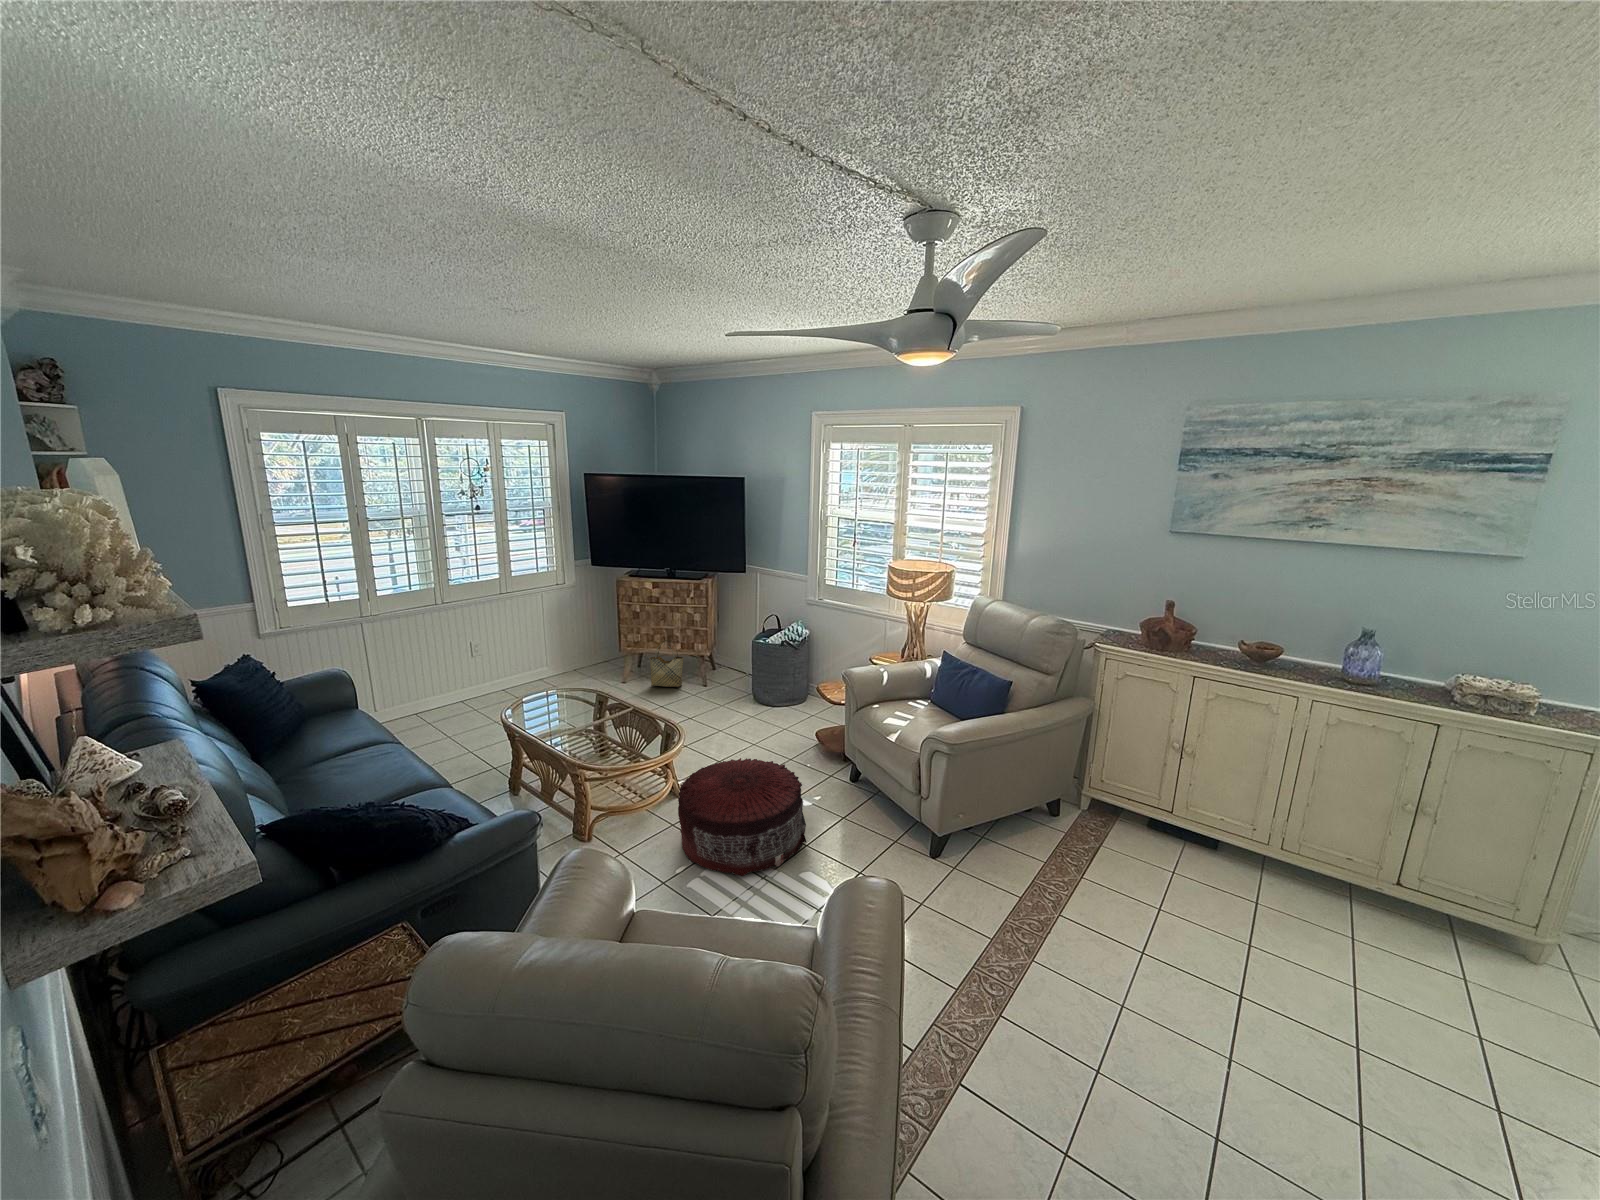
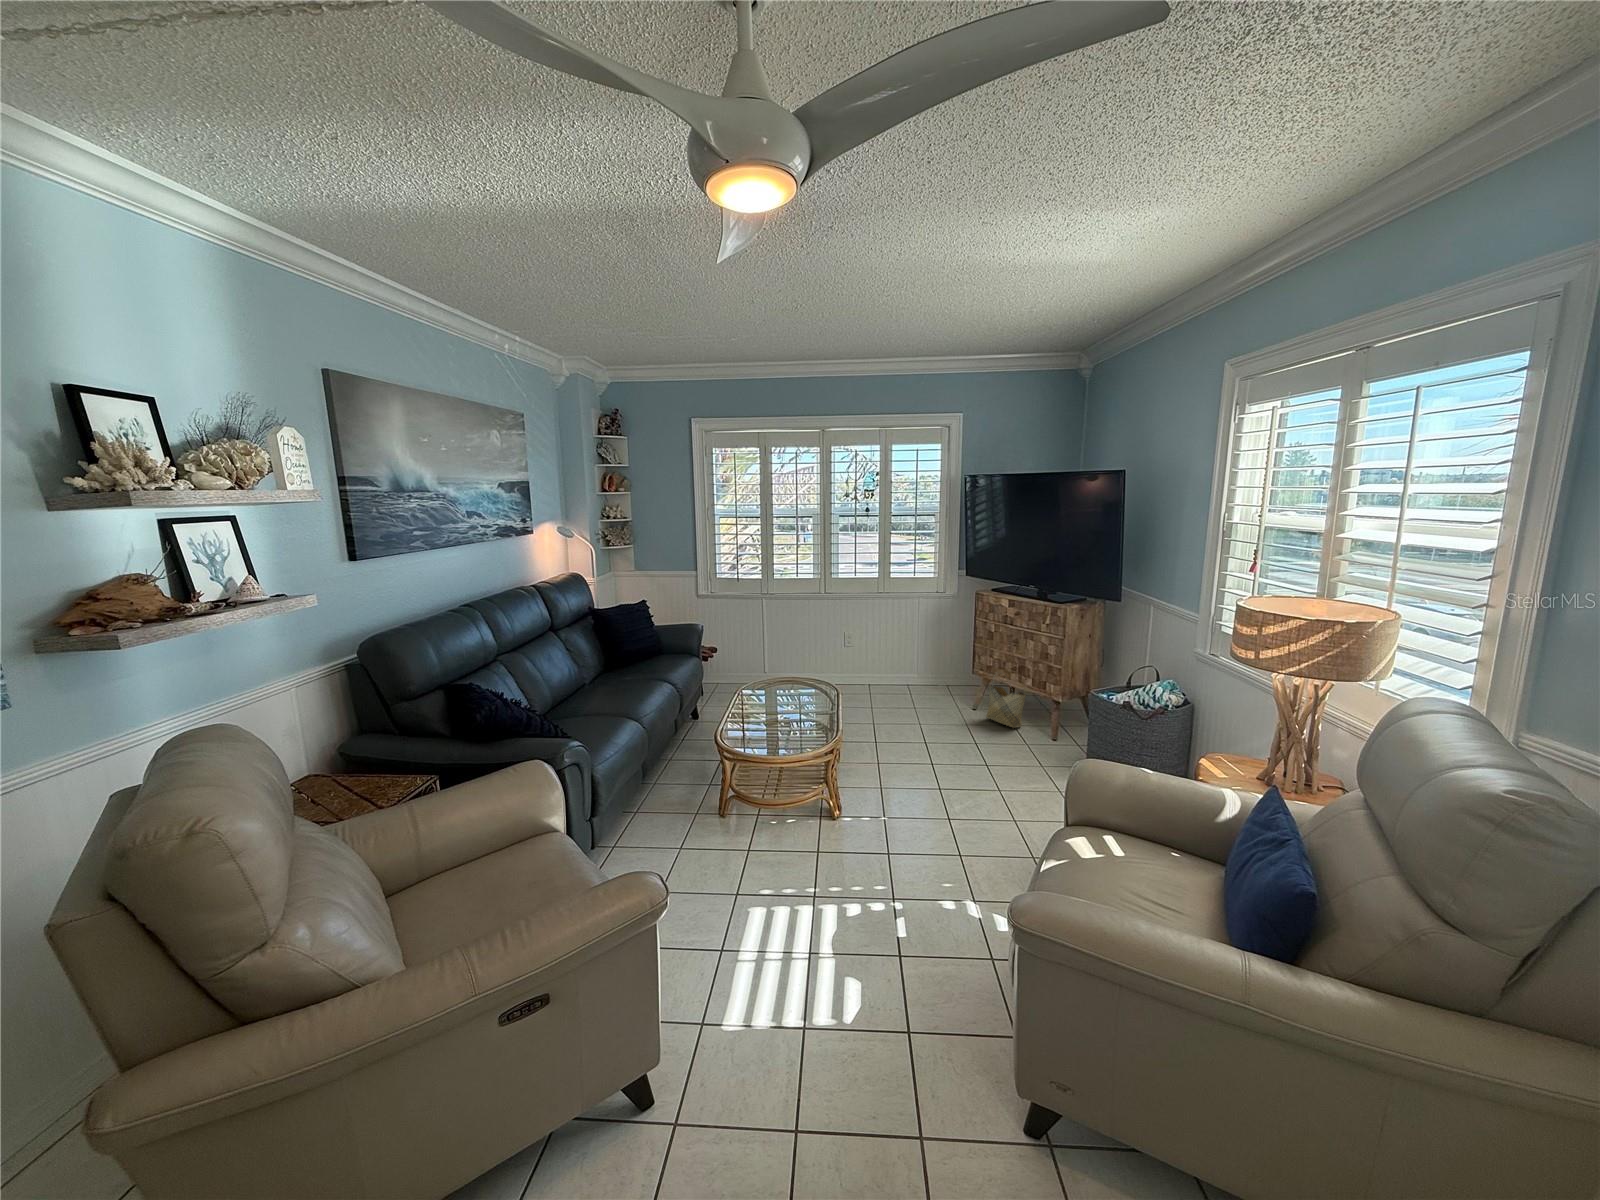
pouf: present [678,758,806,876] -> none [774,796,930,949]

